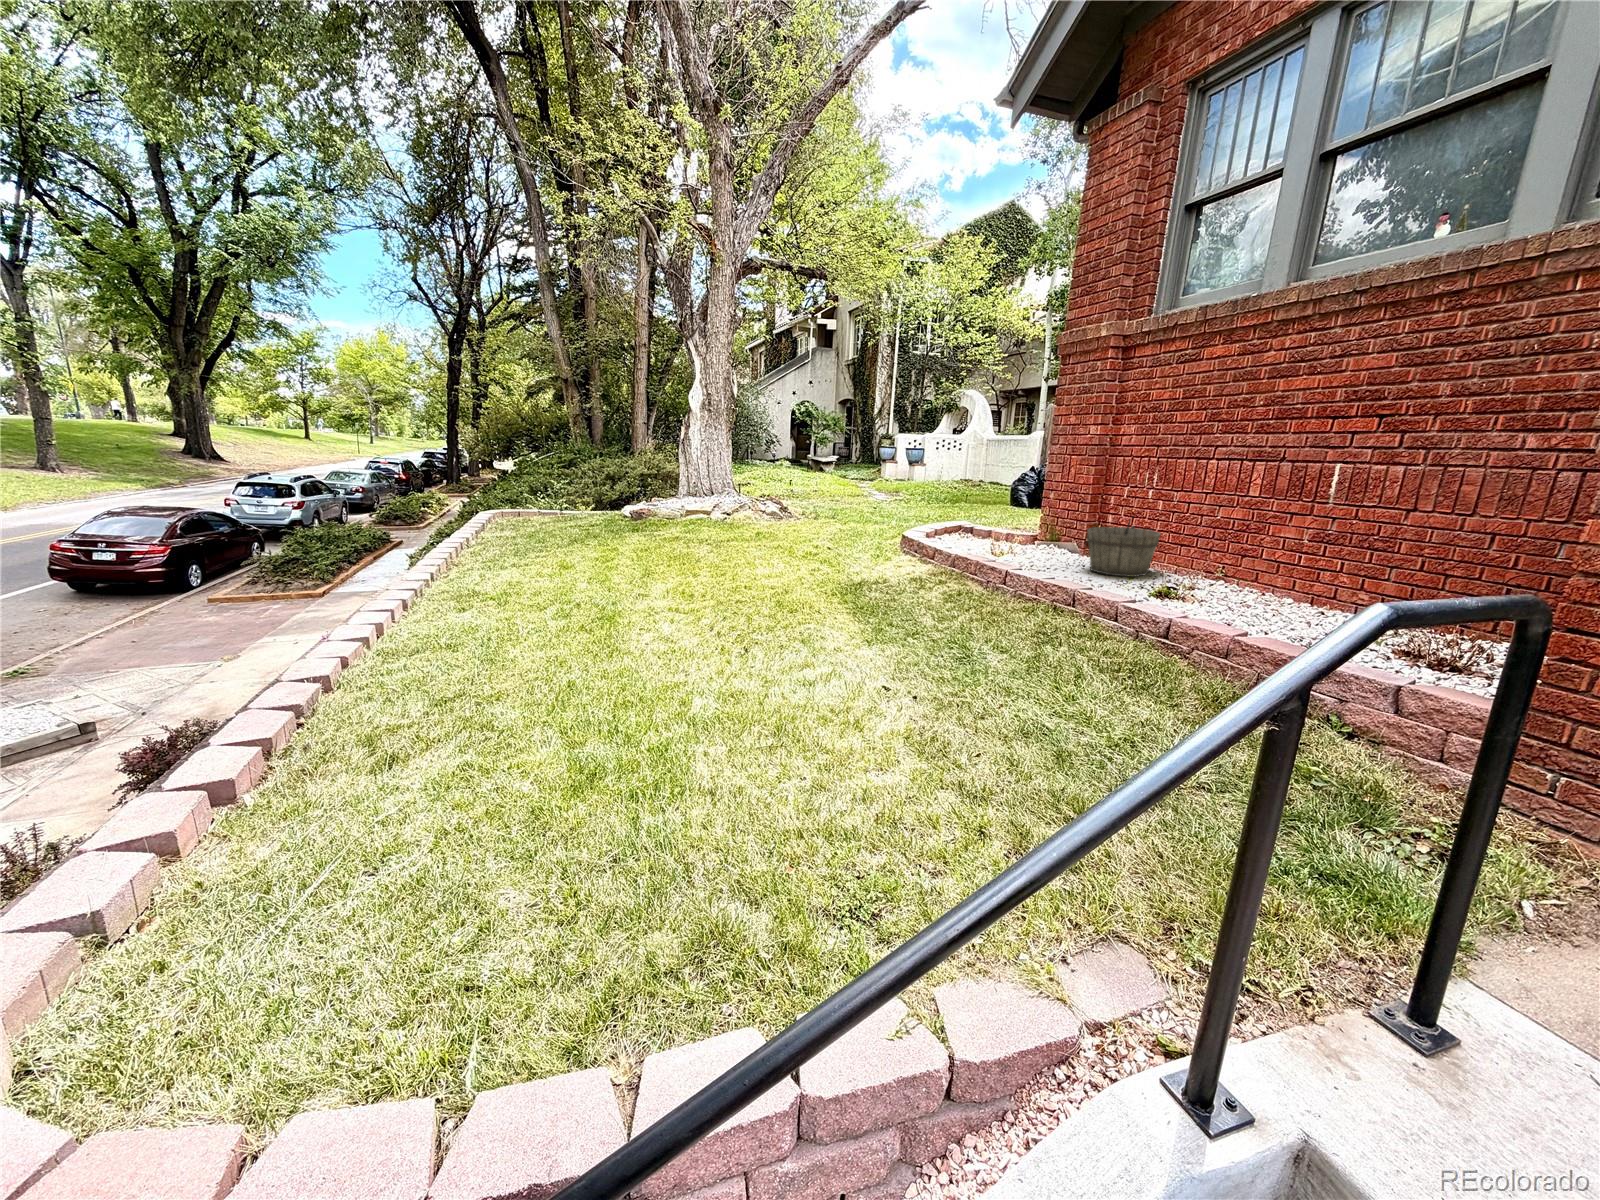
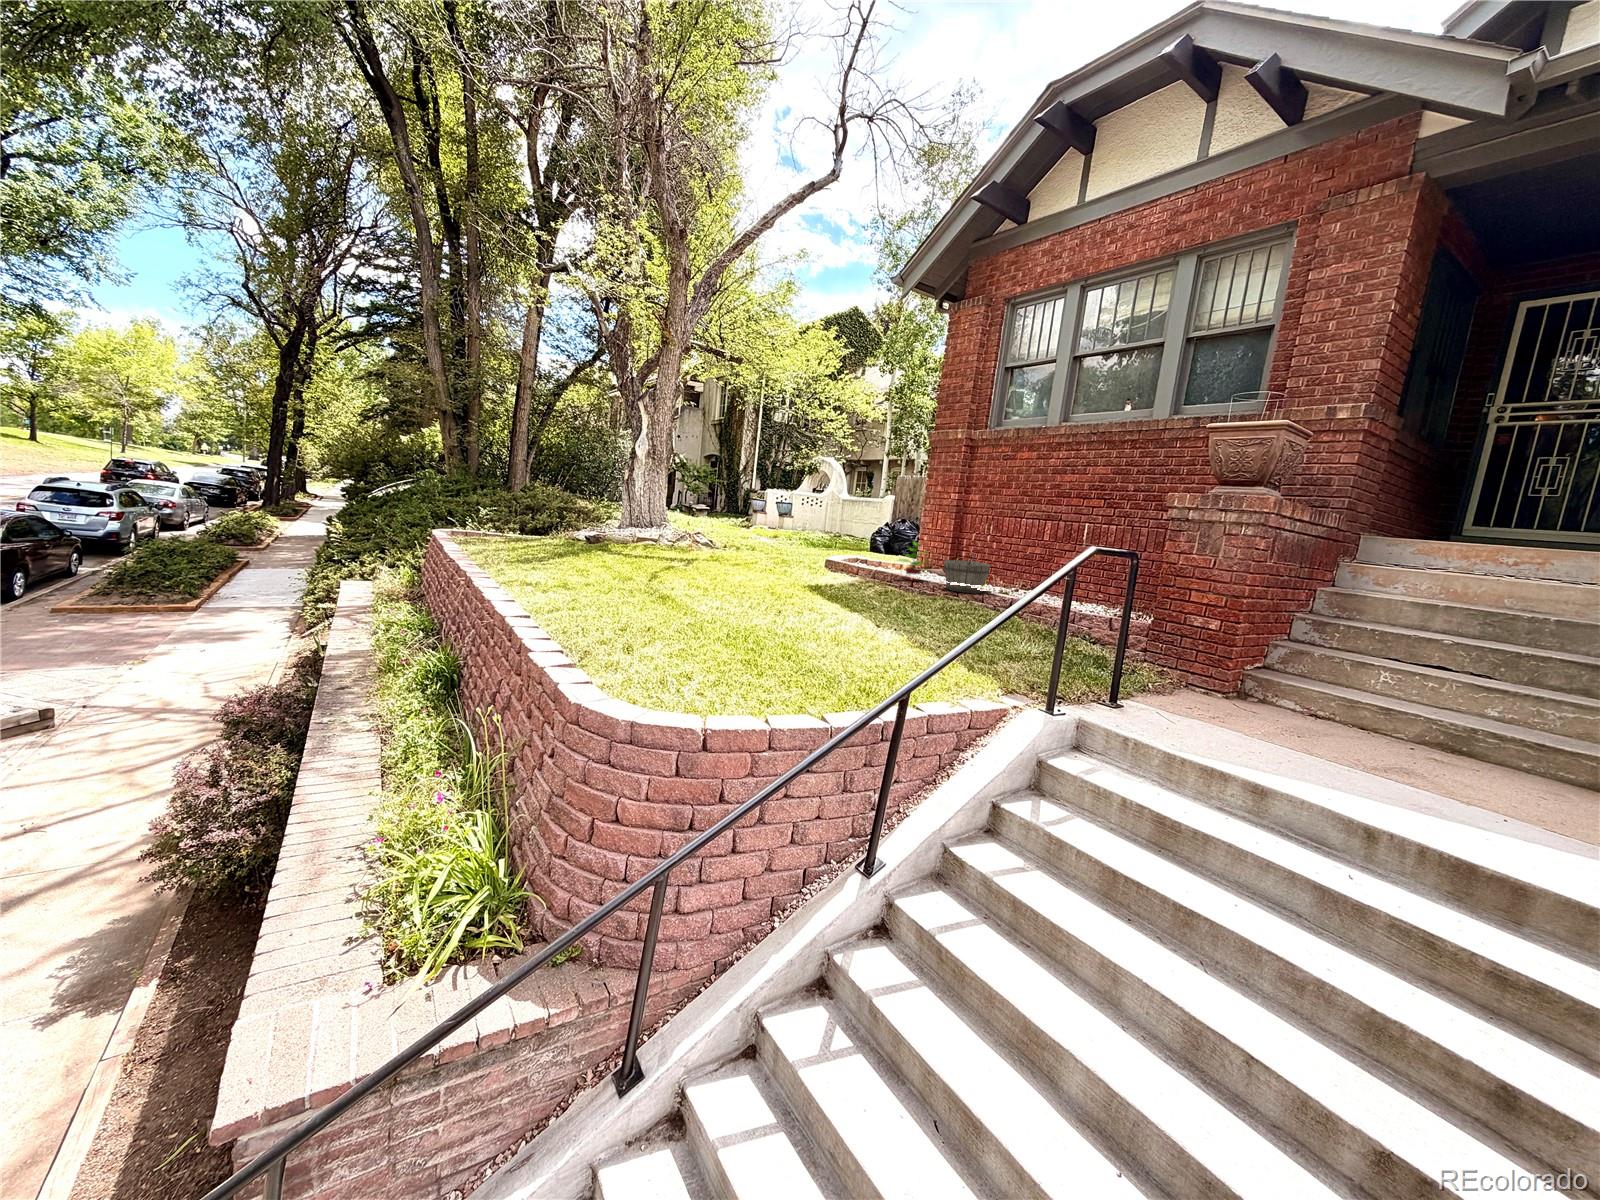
potted plant: none [1019,497,1071,556] -> present [899,542,922,581]

